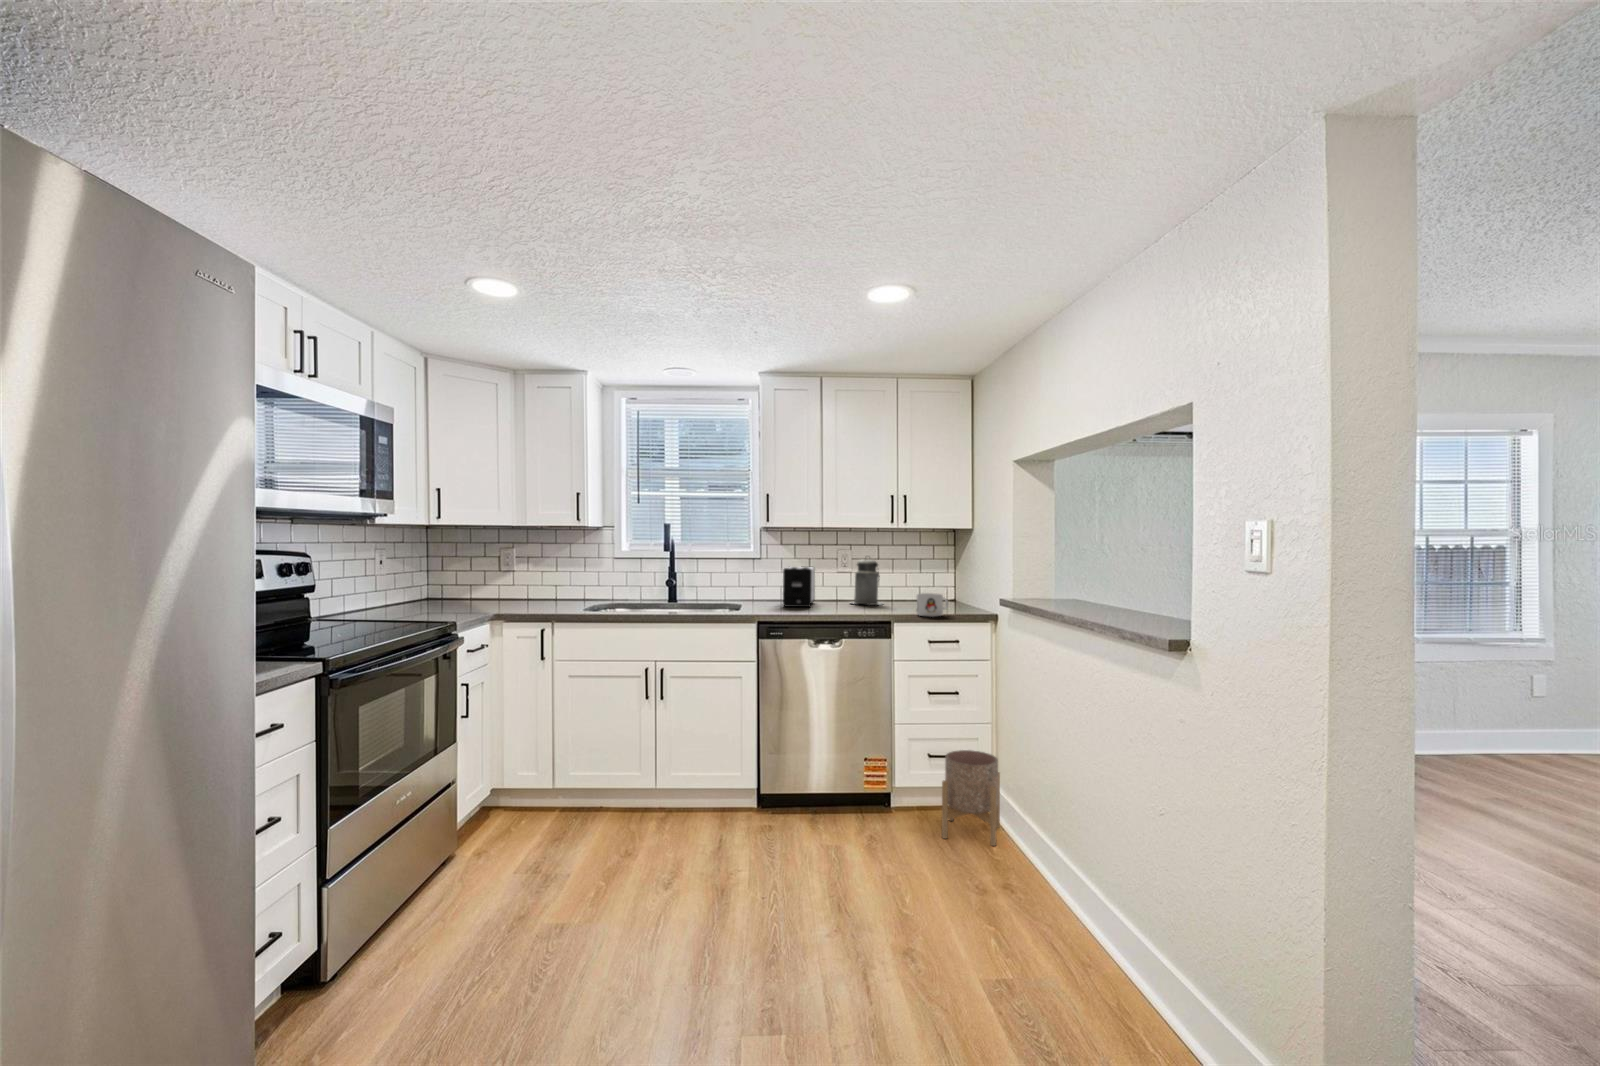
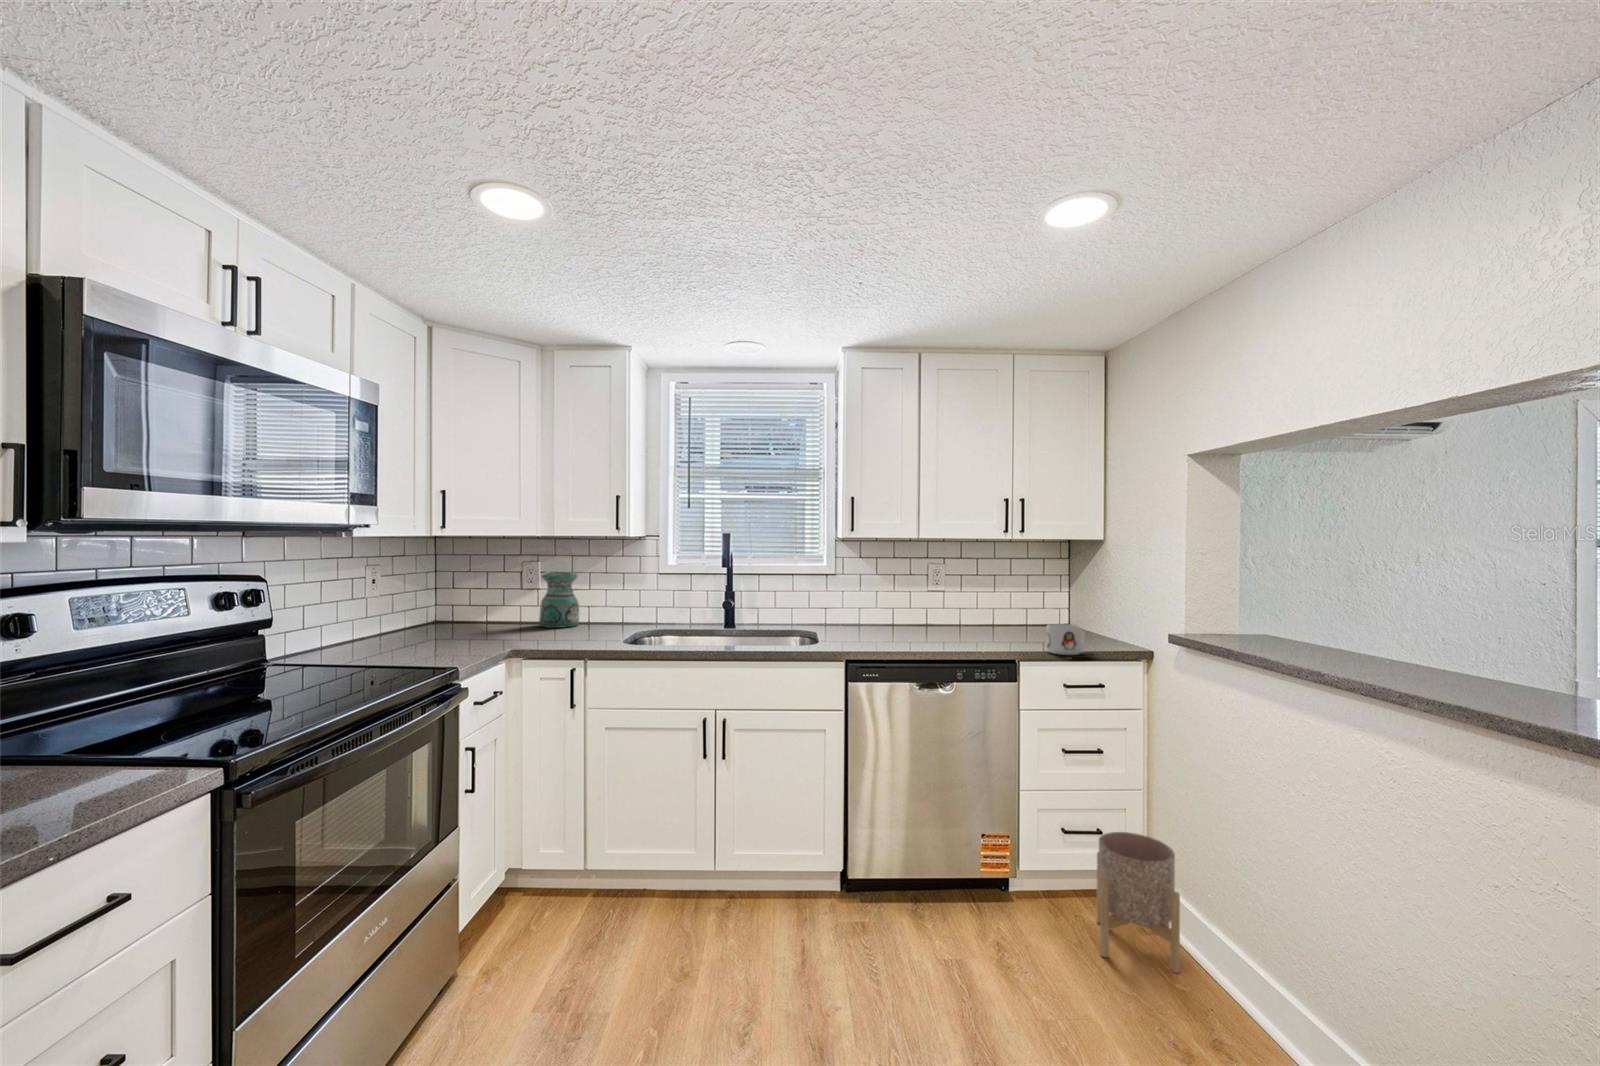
ceramic pitcher: none [514,556,558,603] -> present [539,572,579,628]
canister: present [853,559,883,605] -> none [941,572,983,632]
toaster: present [783,567,815,607] -> none [866,584,901,636]

